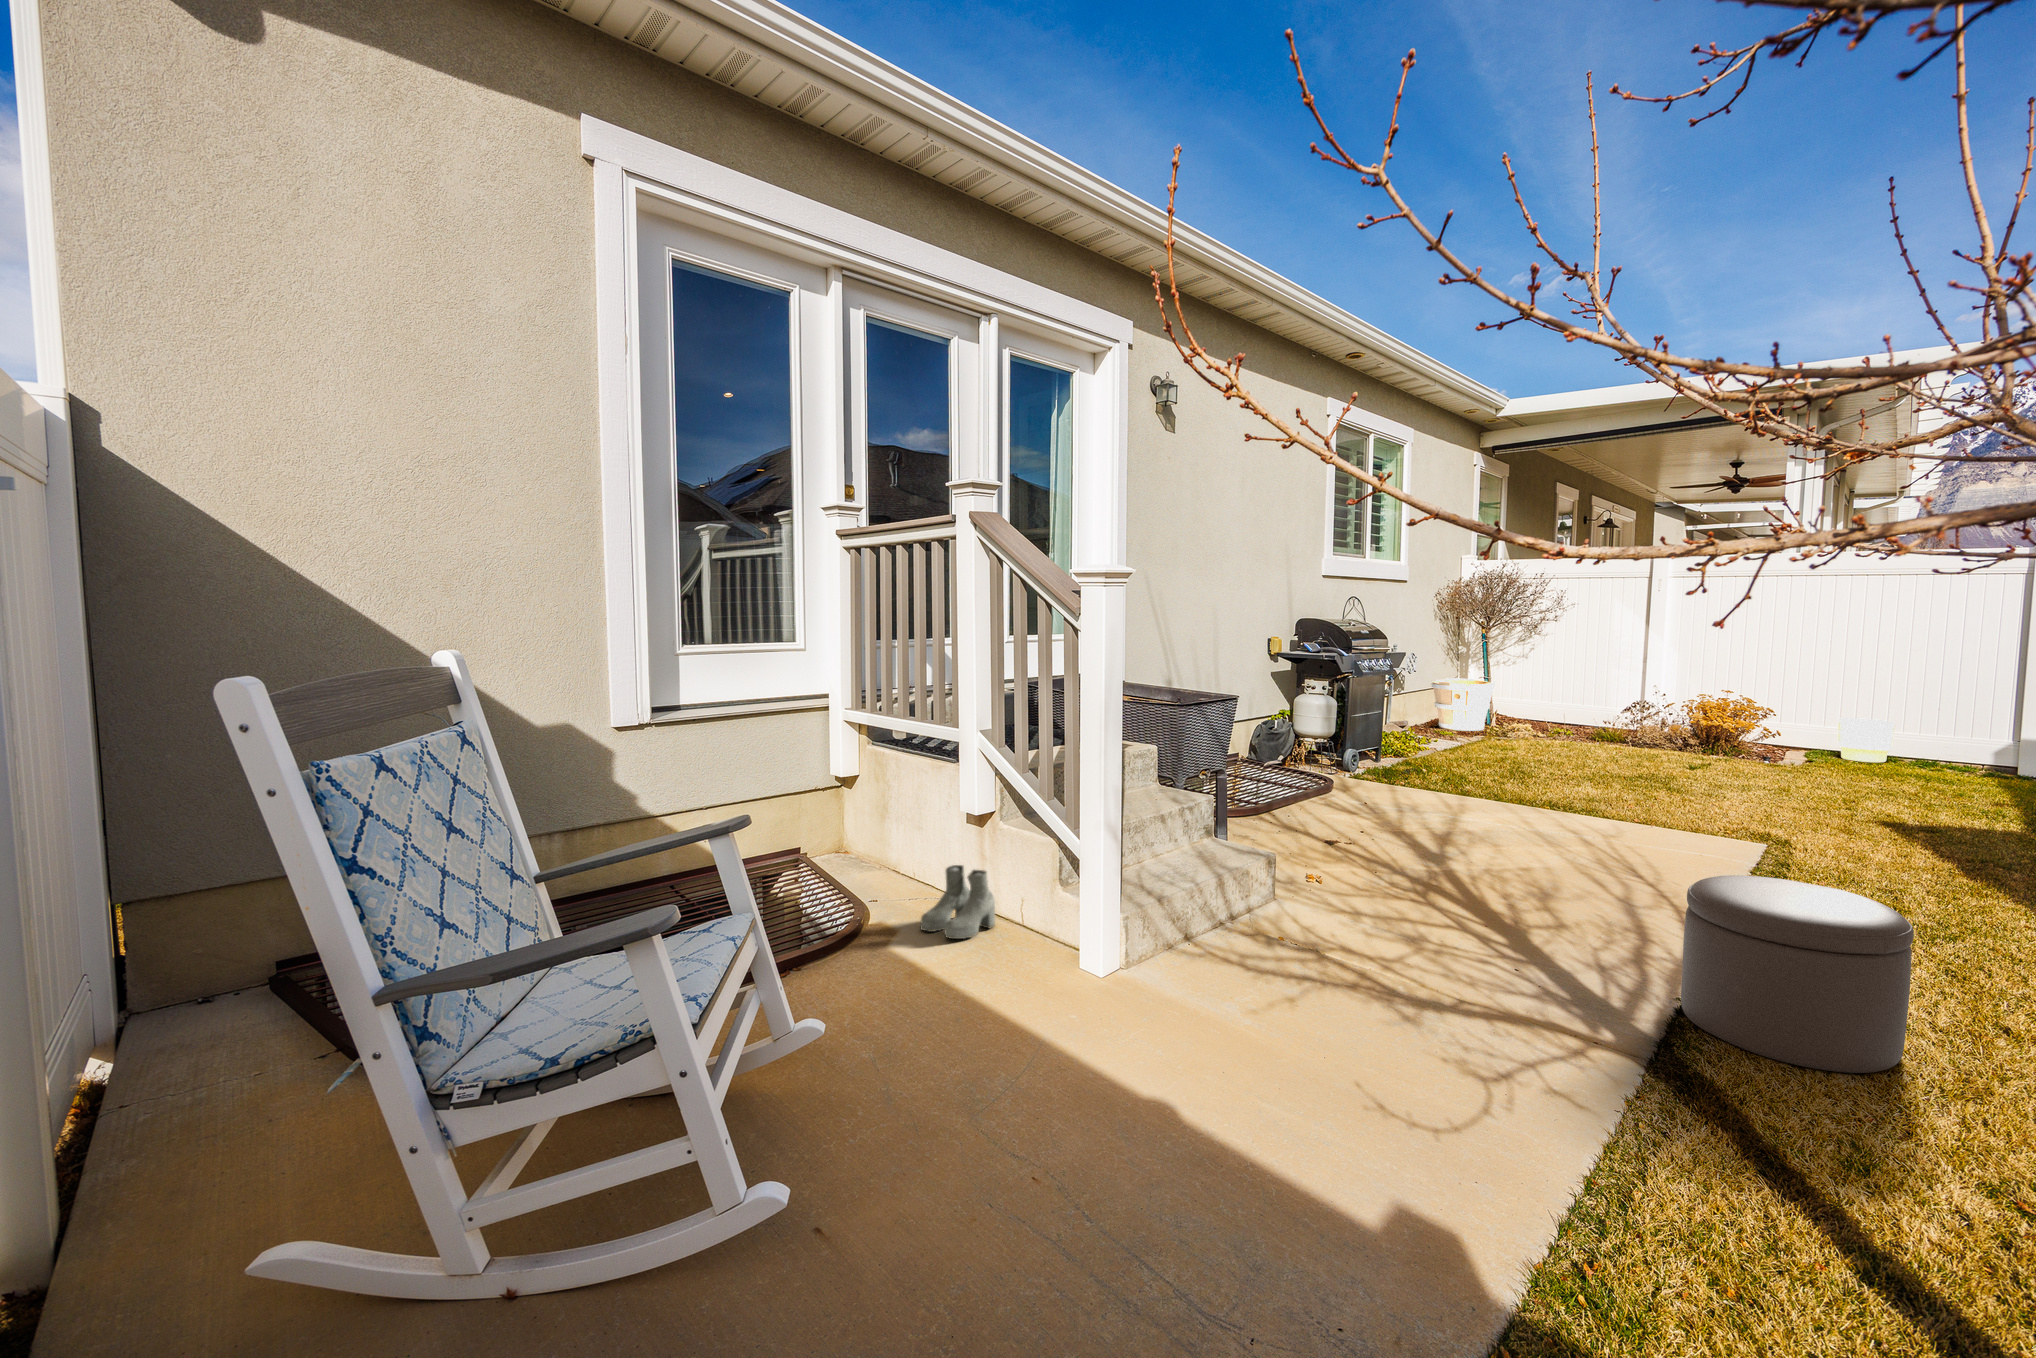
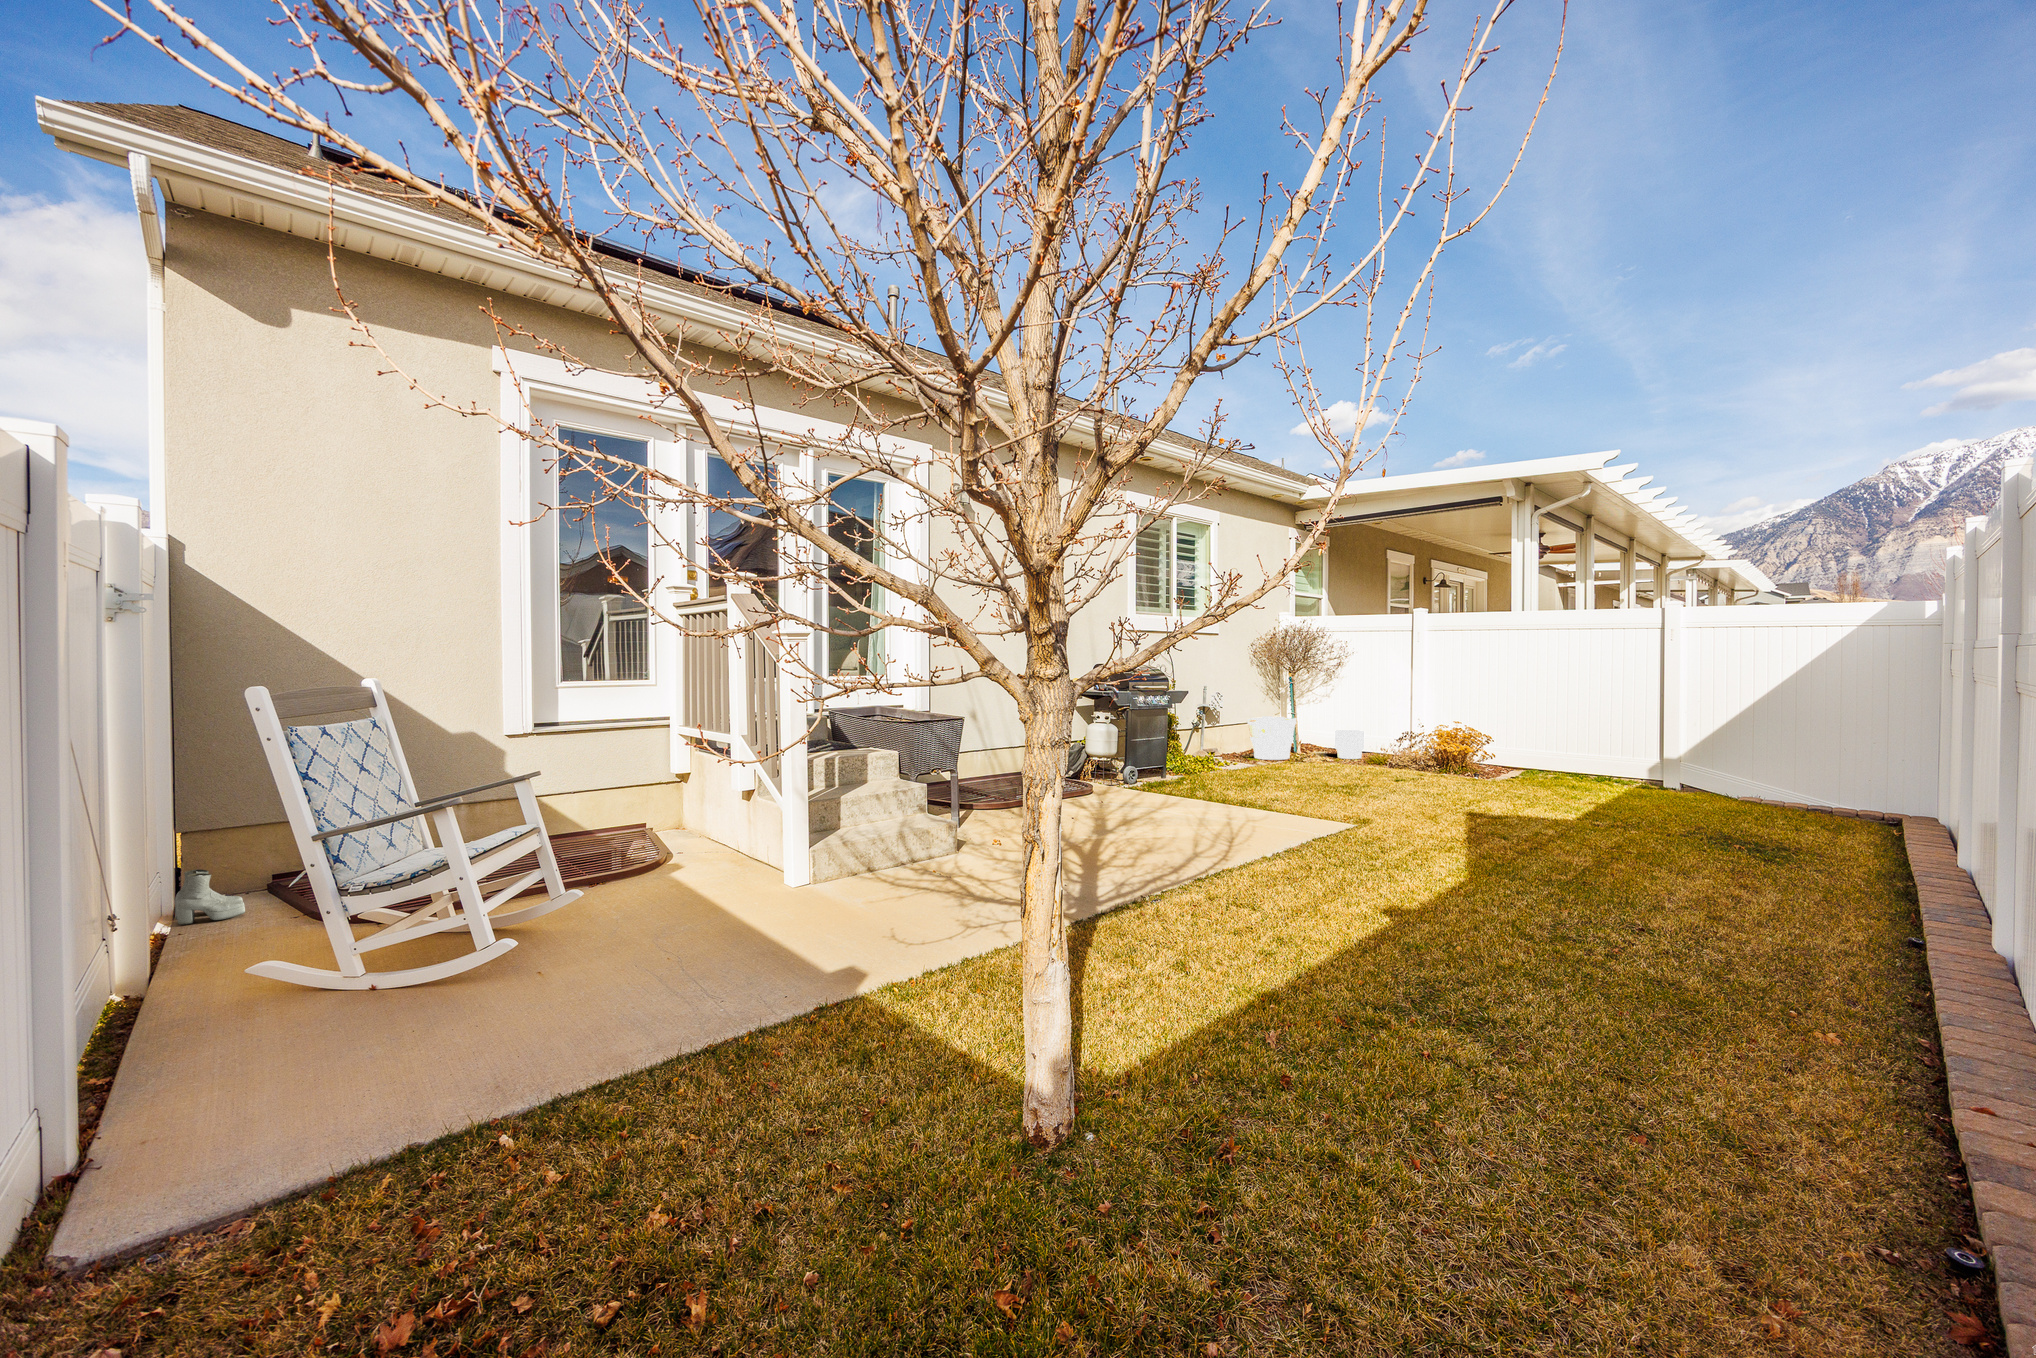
planter: present [1838,718,1895,763] -> present [1335,730,1364,759]
boots: present [920,865,995,939] -> present [175,869,245,925]
ottoman: present [1681,875,1914,1073] -> none [1139,818,1246,925]

